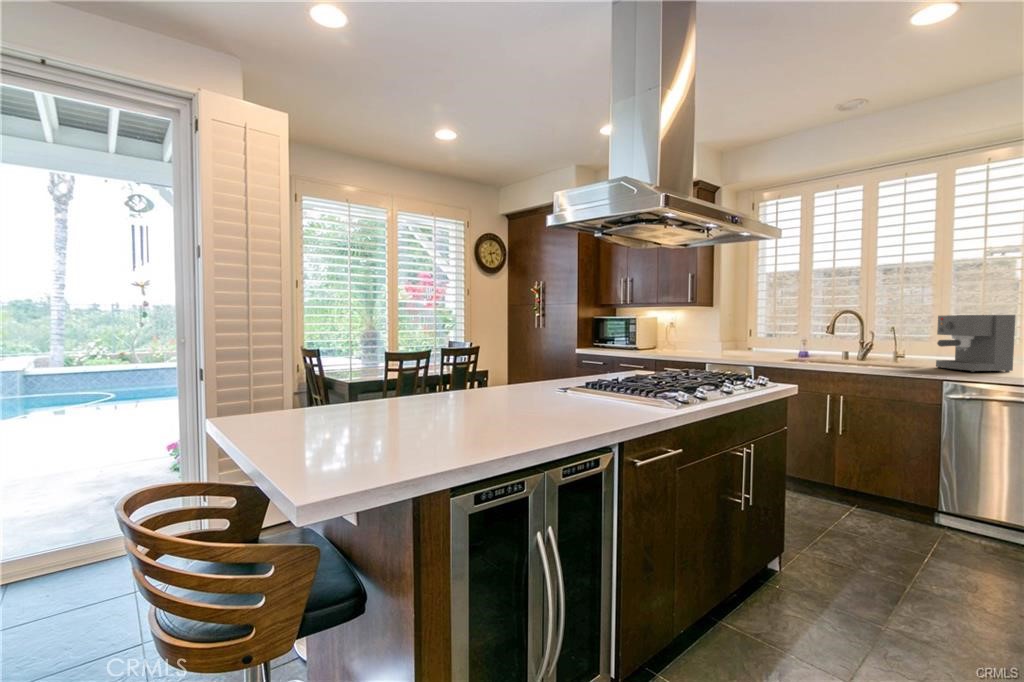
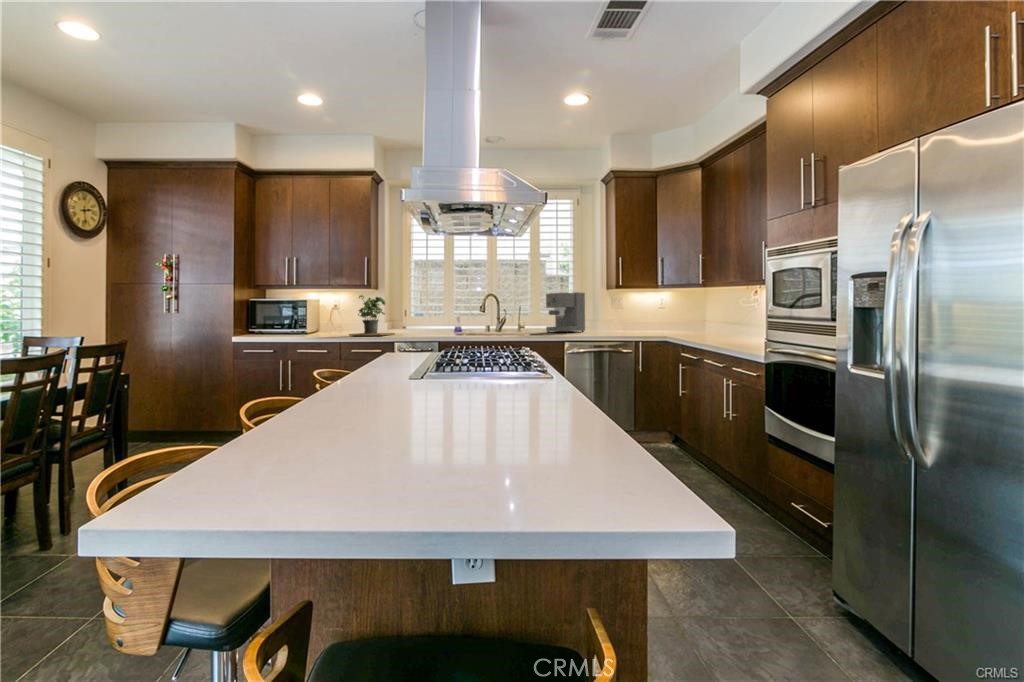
potted plant: none [672,315,723,358] -> present [349,295,395,336]

